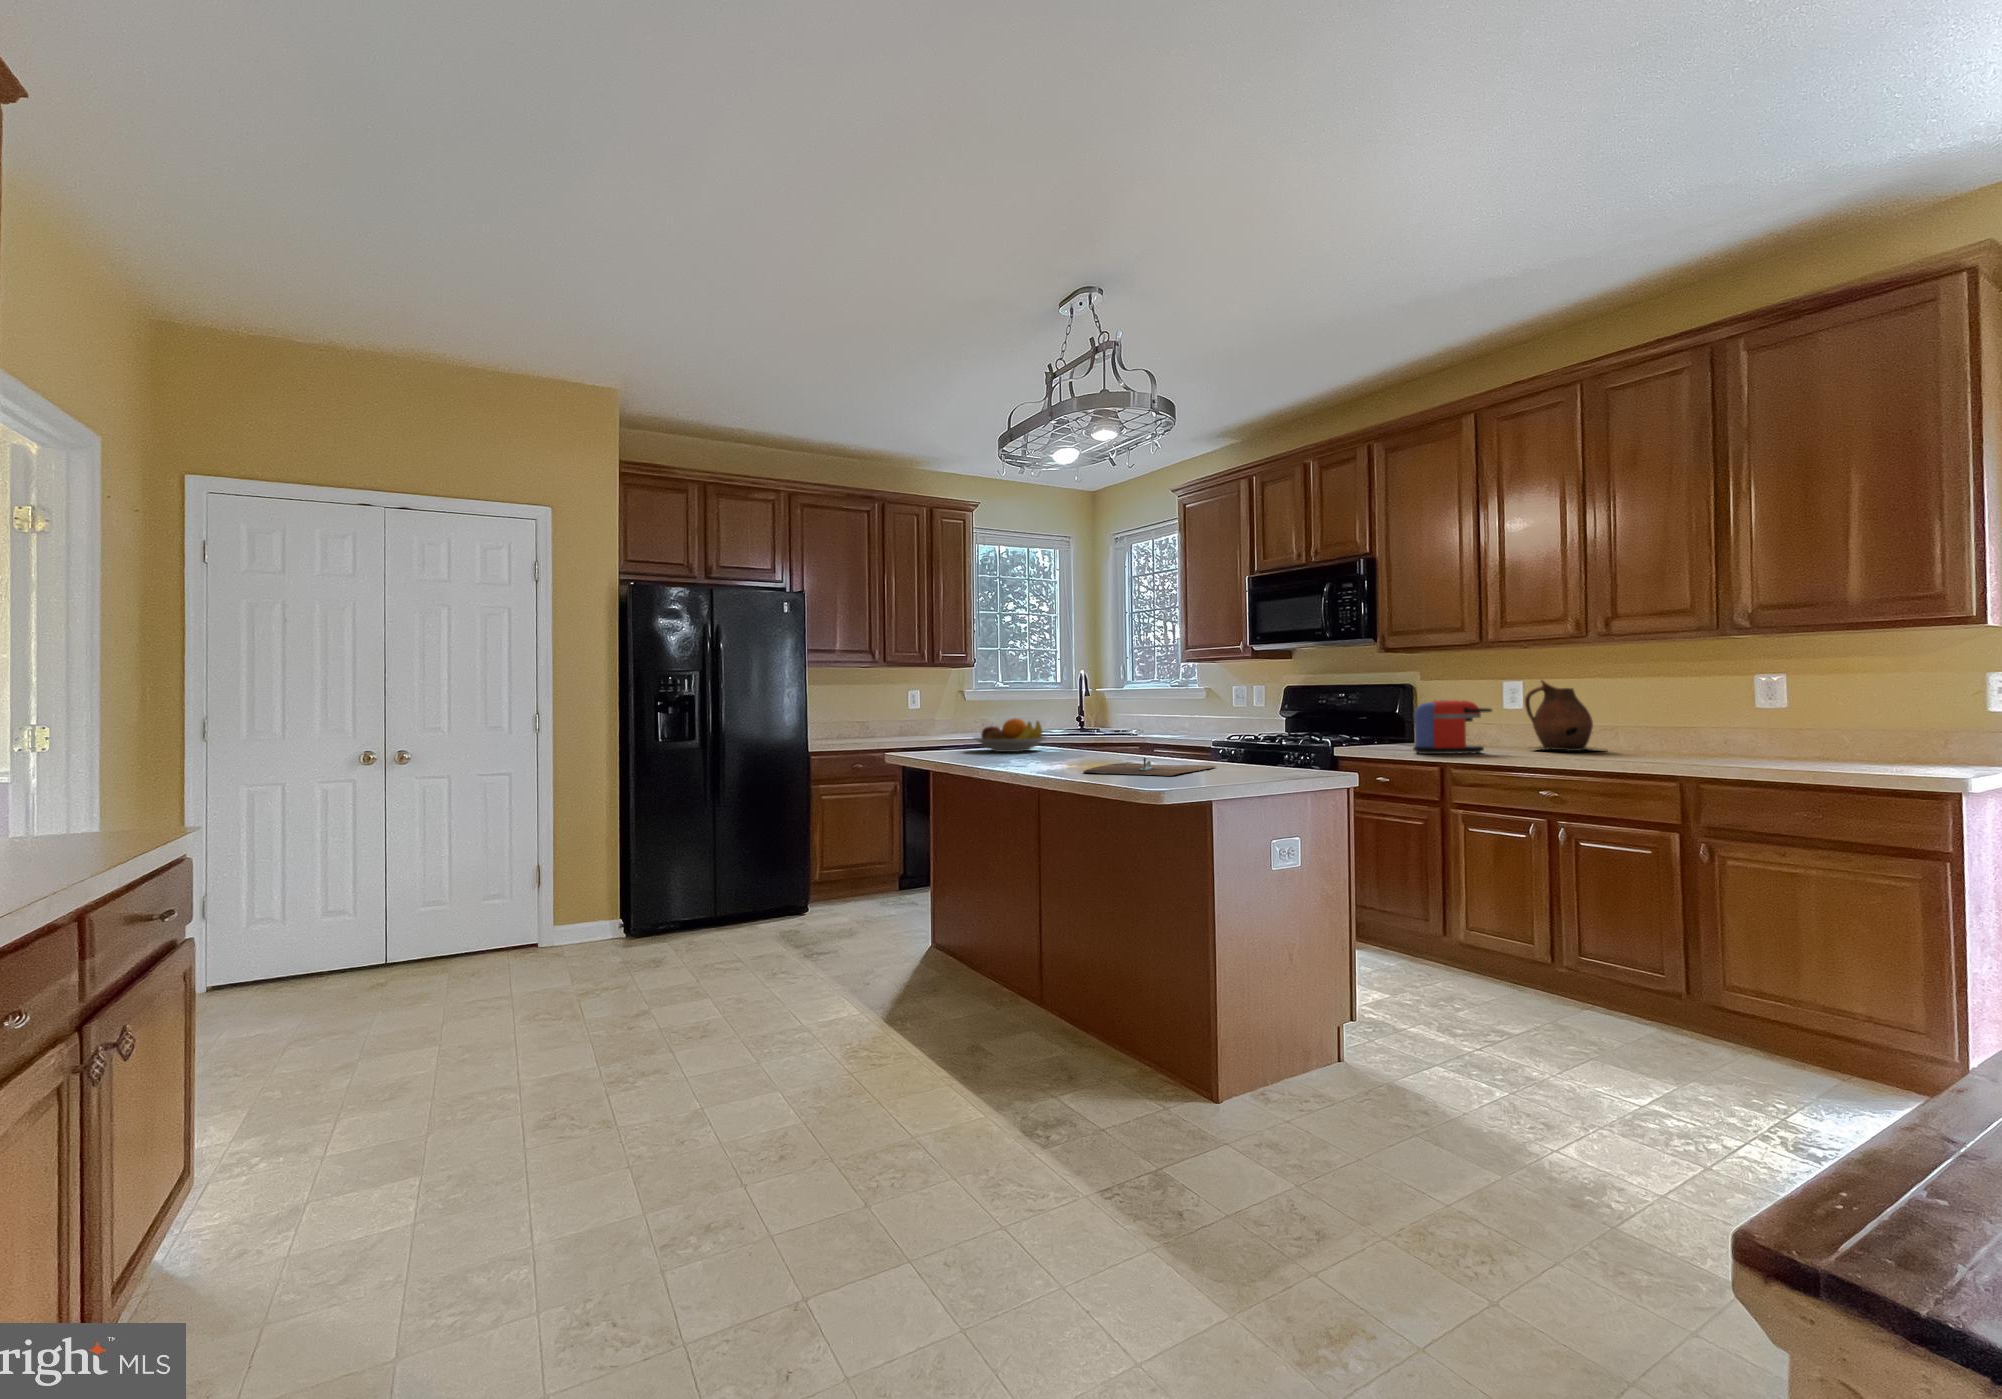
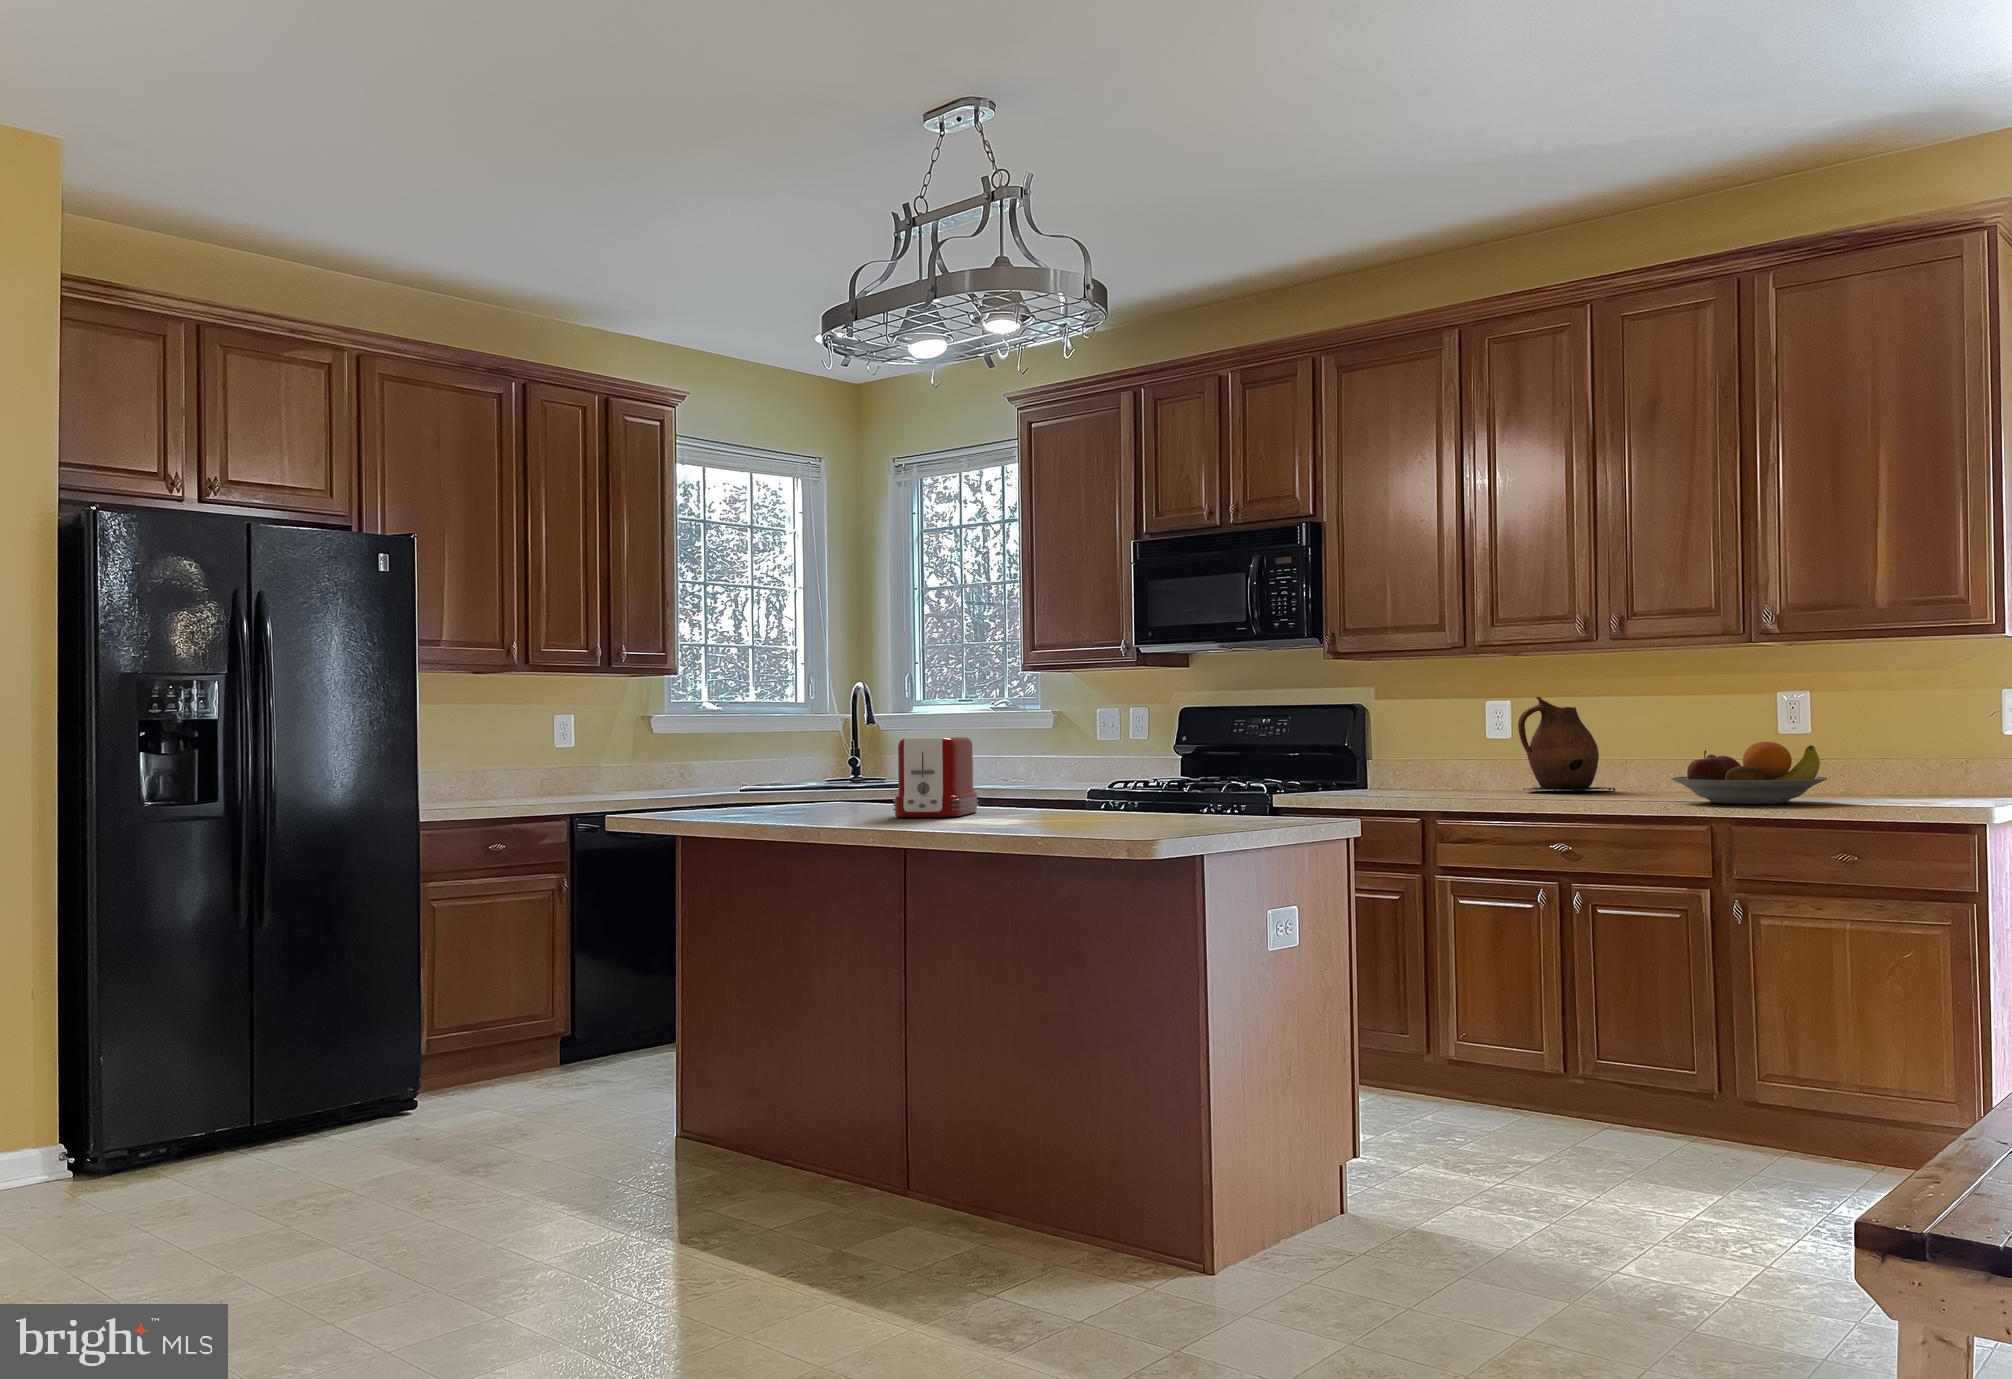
coffee maker: present [1413,700,1492,754] -> none [1388,723,1484,798]
toaster: none [1049,709,1111,762] -> present [893,737,978,818]
fruit bowl: present [973,718,1047,752] -> present [1671,742,1827,804]
cutting board: present [1084,757,1216,776] -> none [982,804,1160,828]

